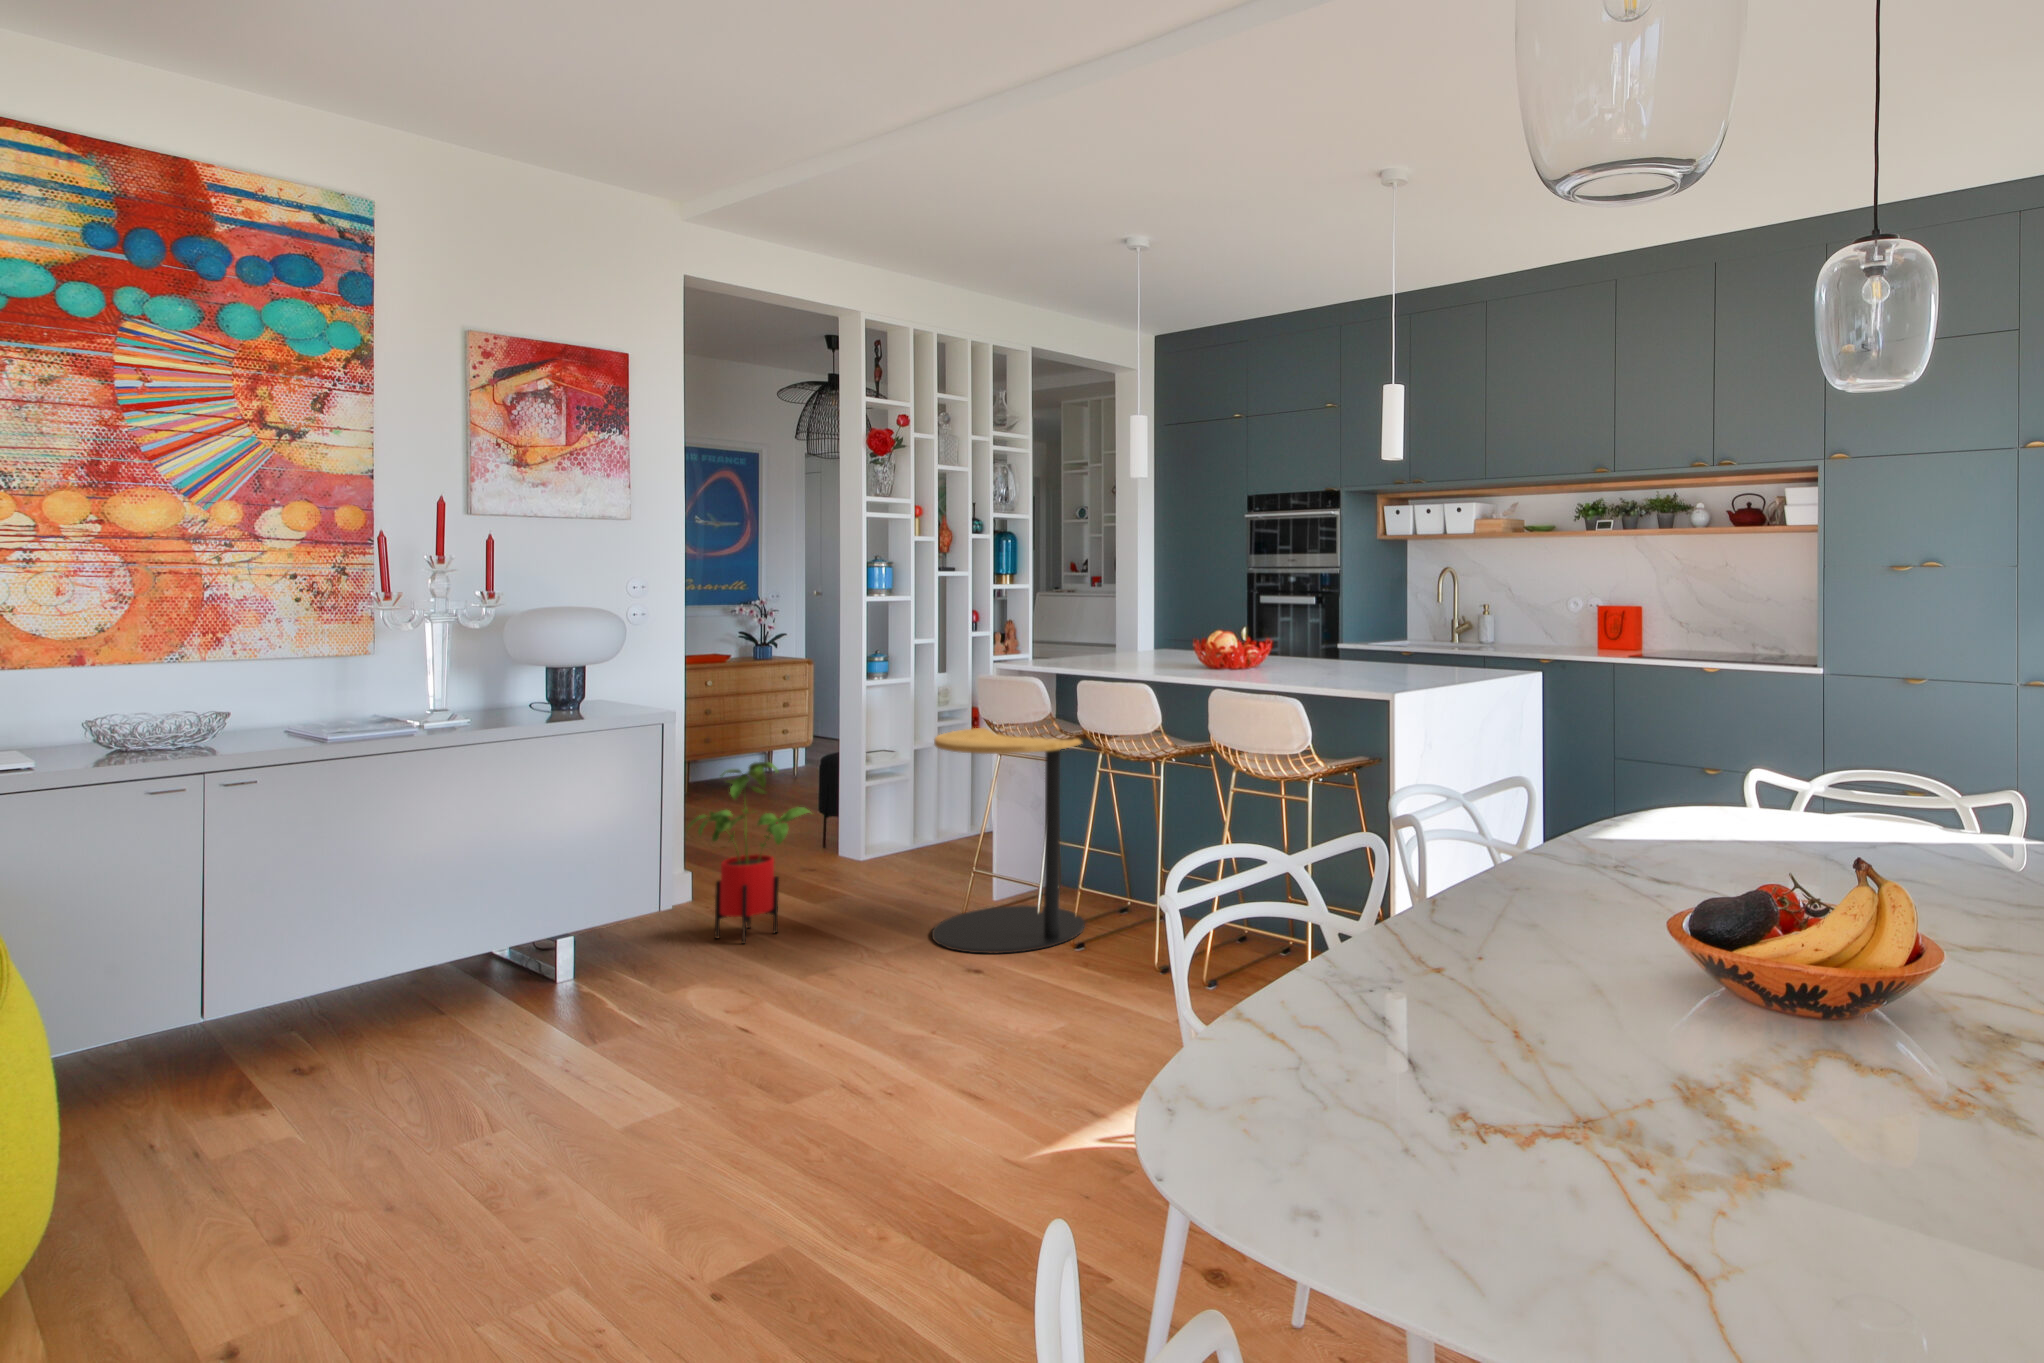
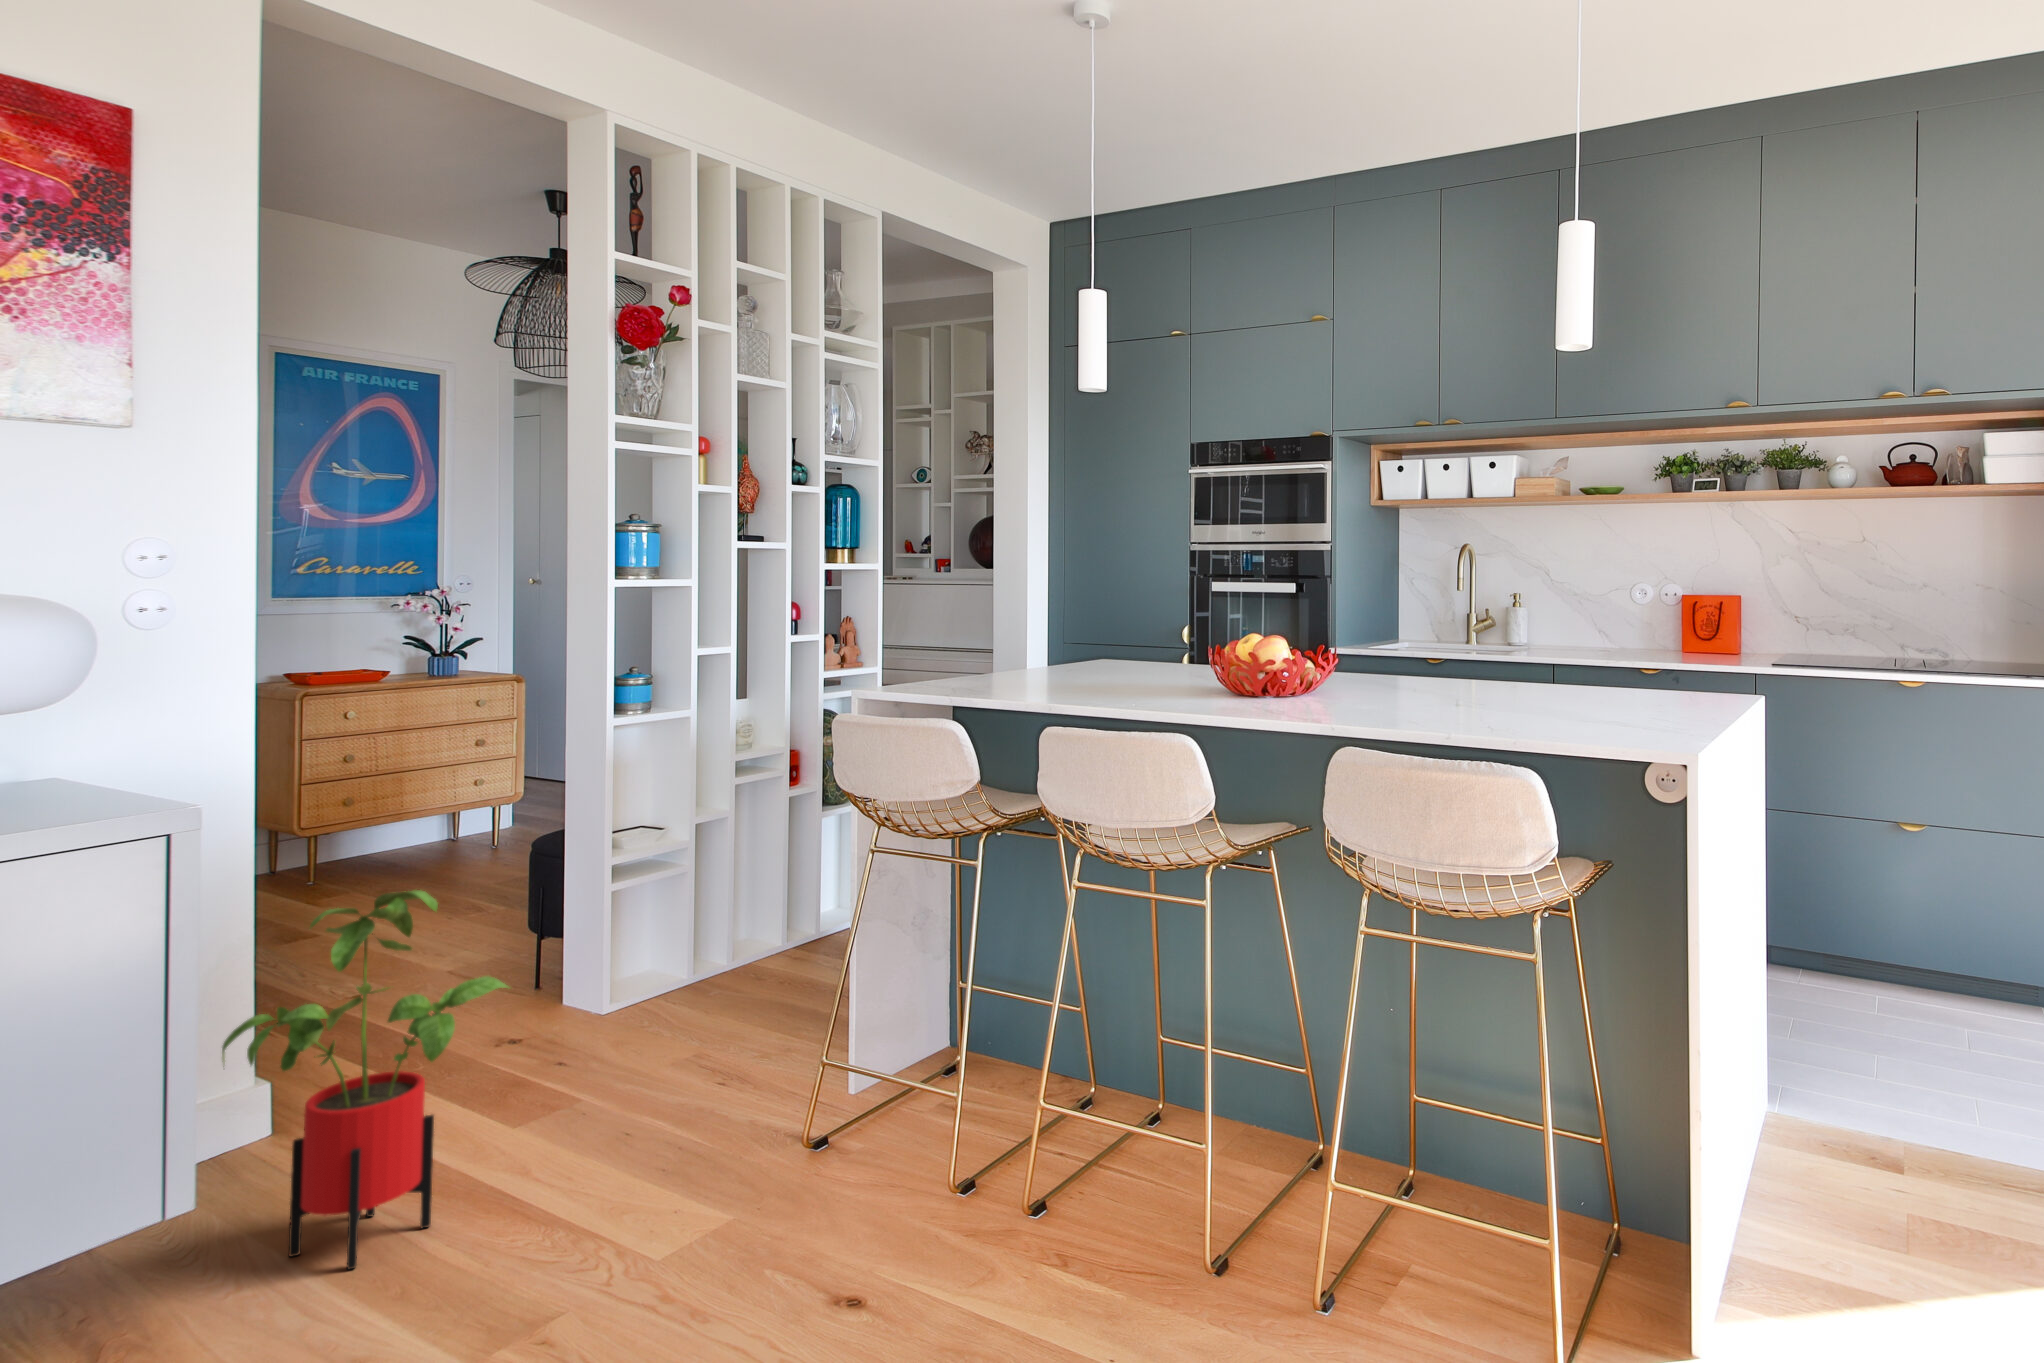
side table: present [932,728,1085,954] -> none [750,799,1037,1253]

